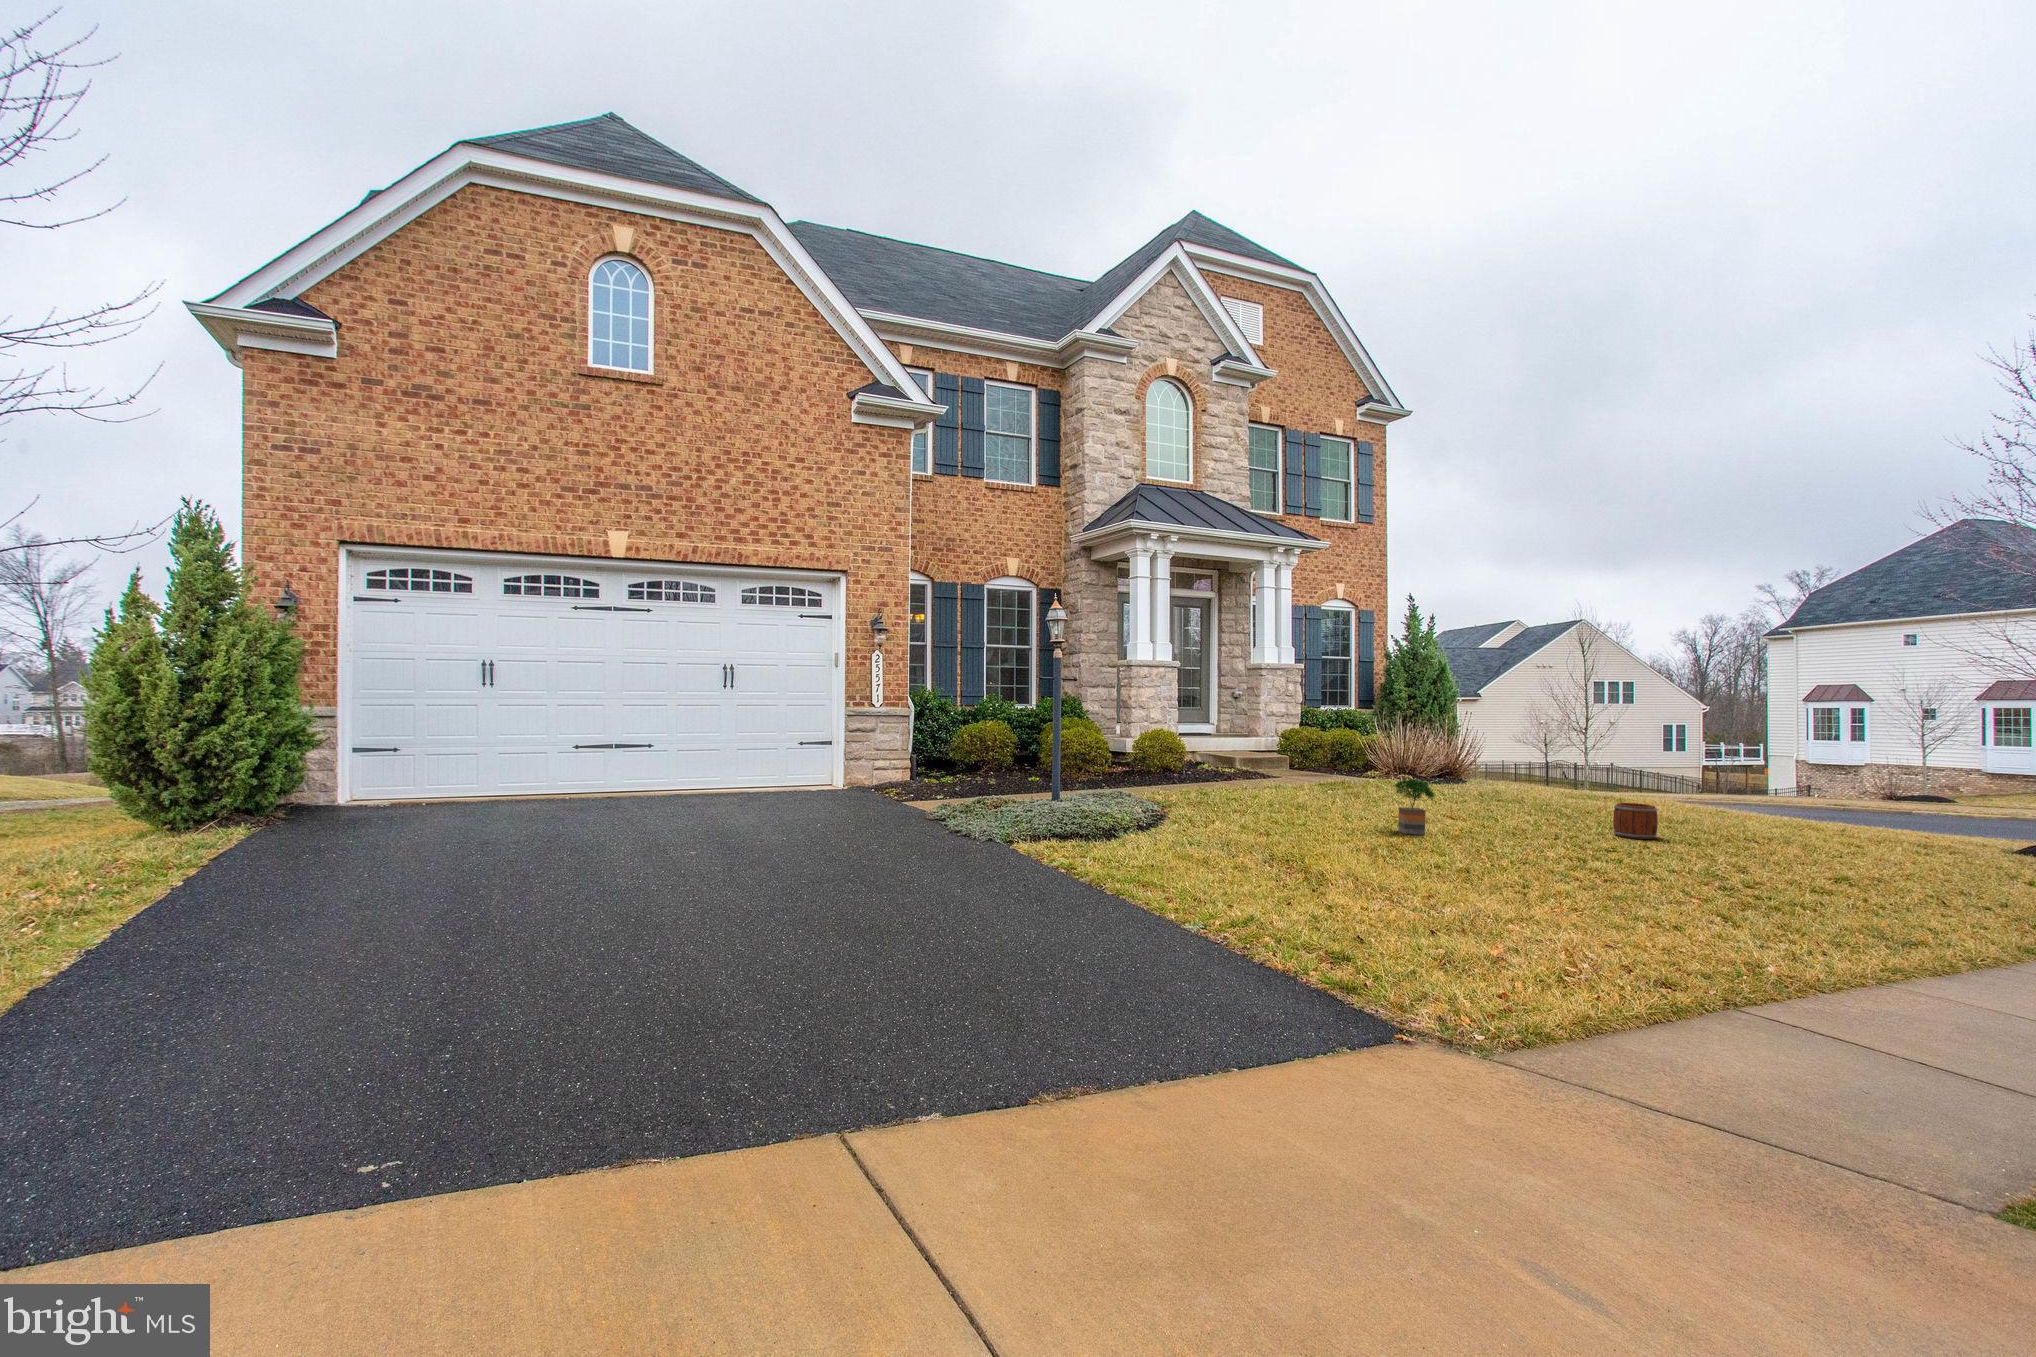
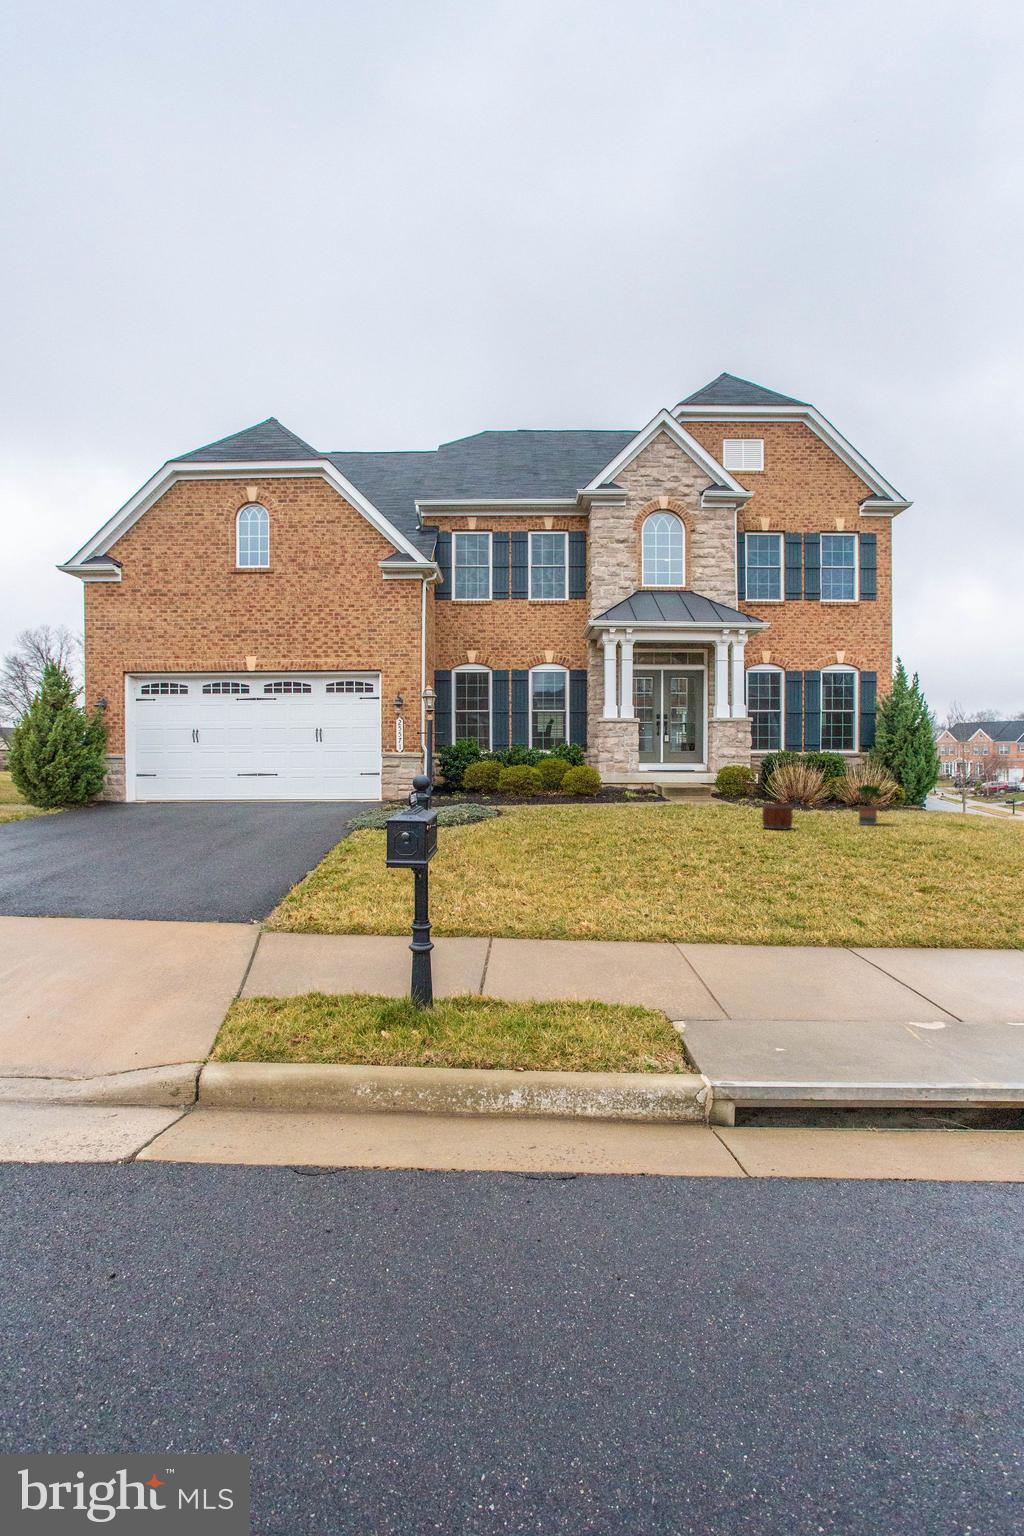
potted tree: present [1395,779,1434,835] -> present [856,785,882,825]

